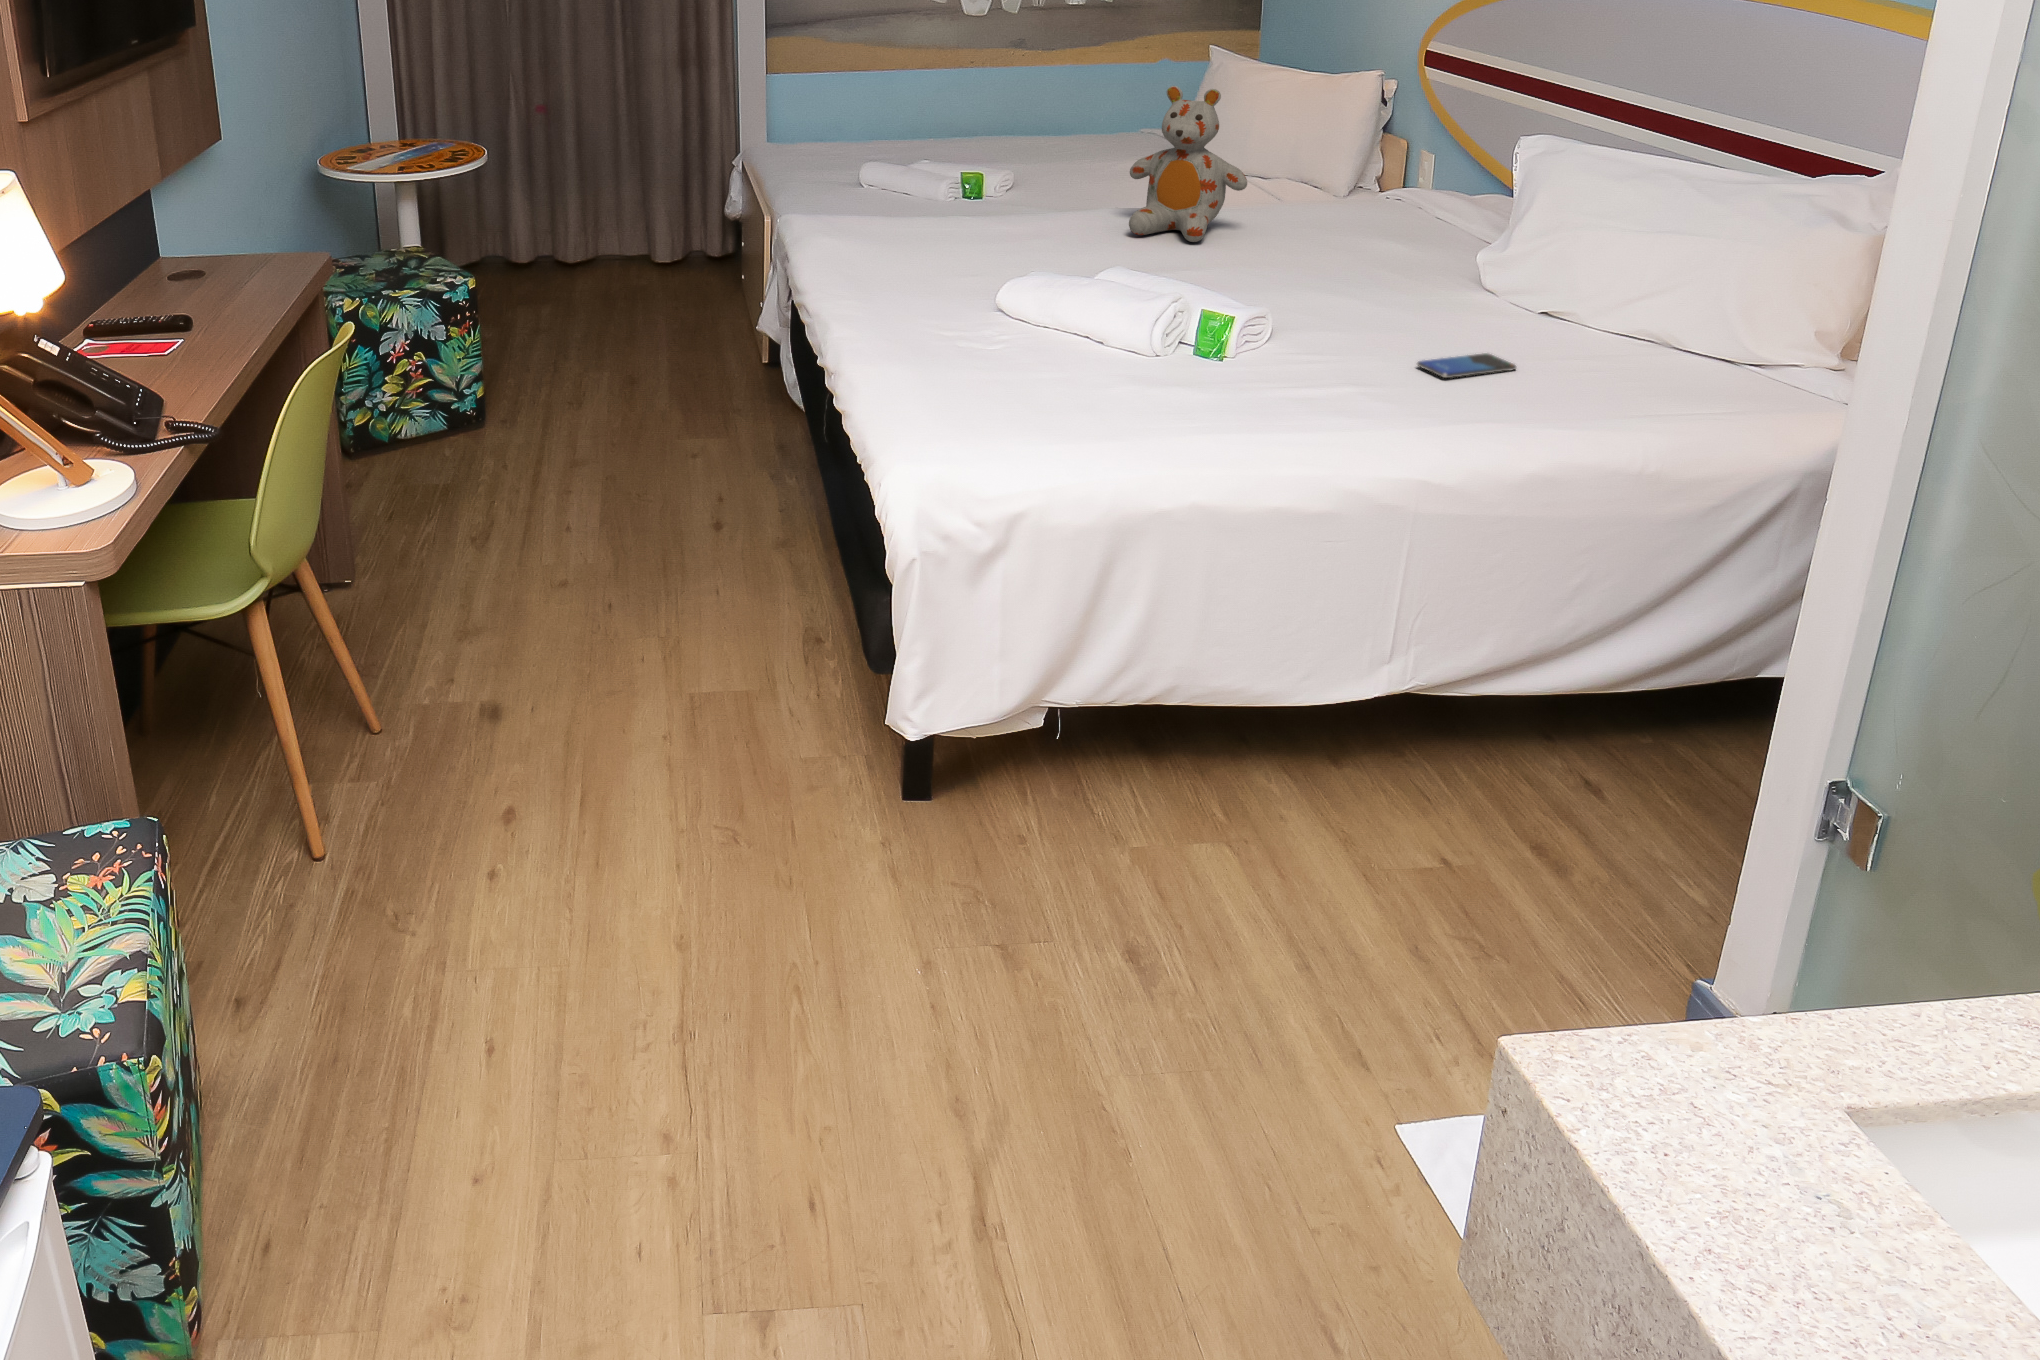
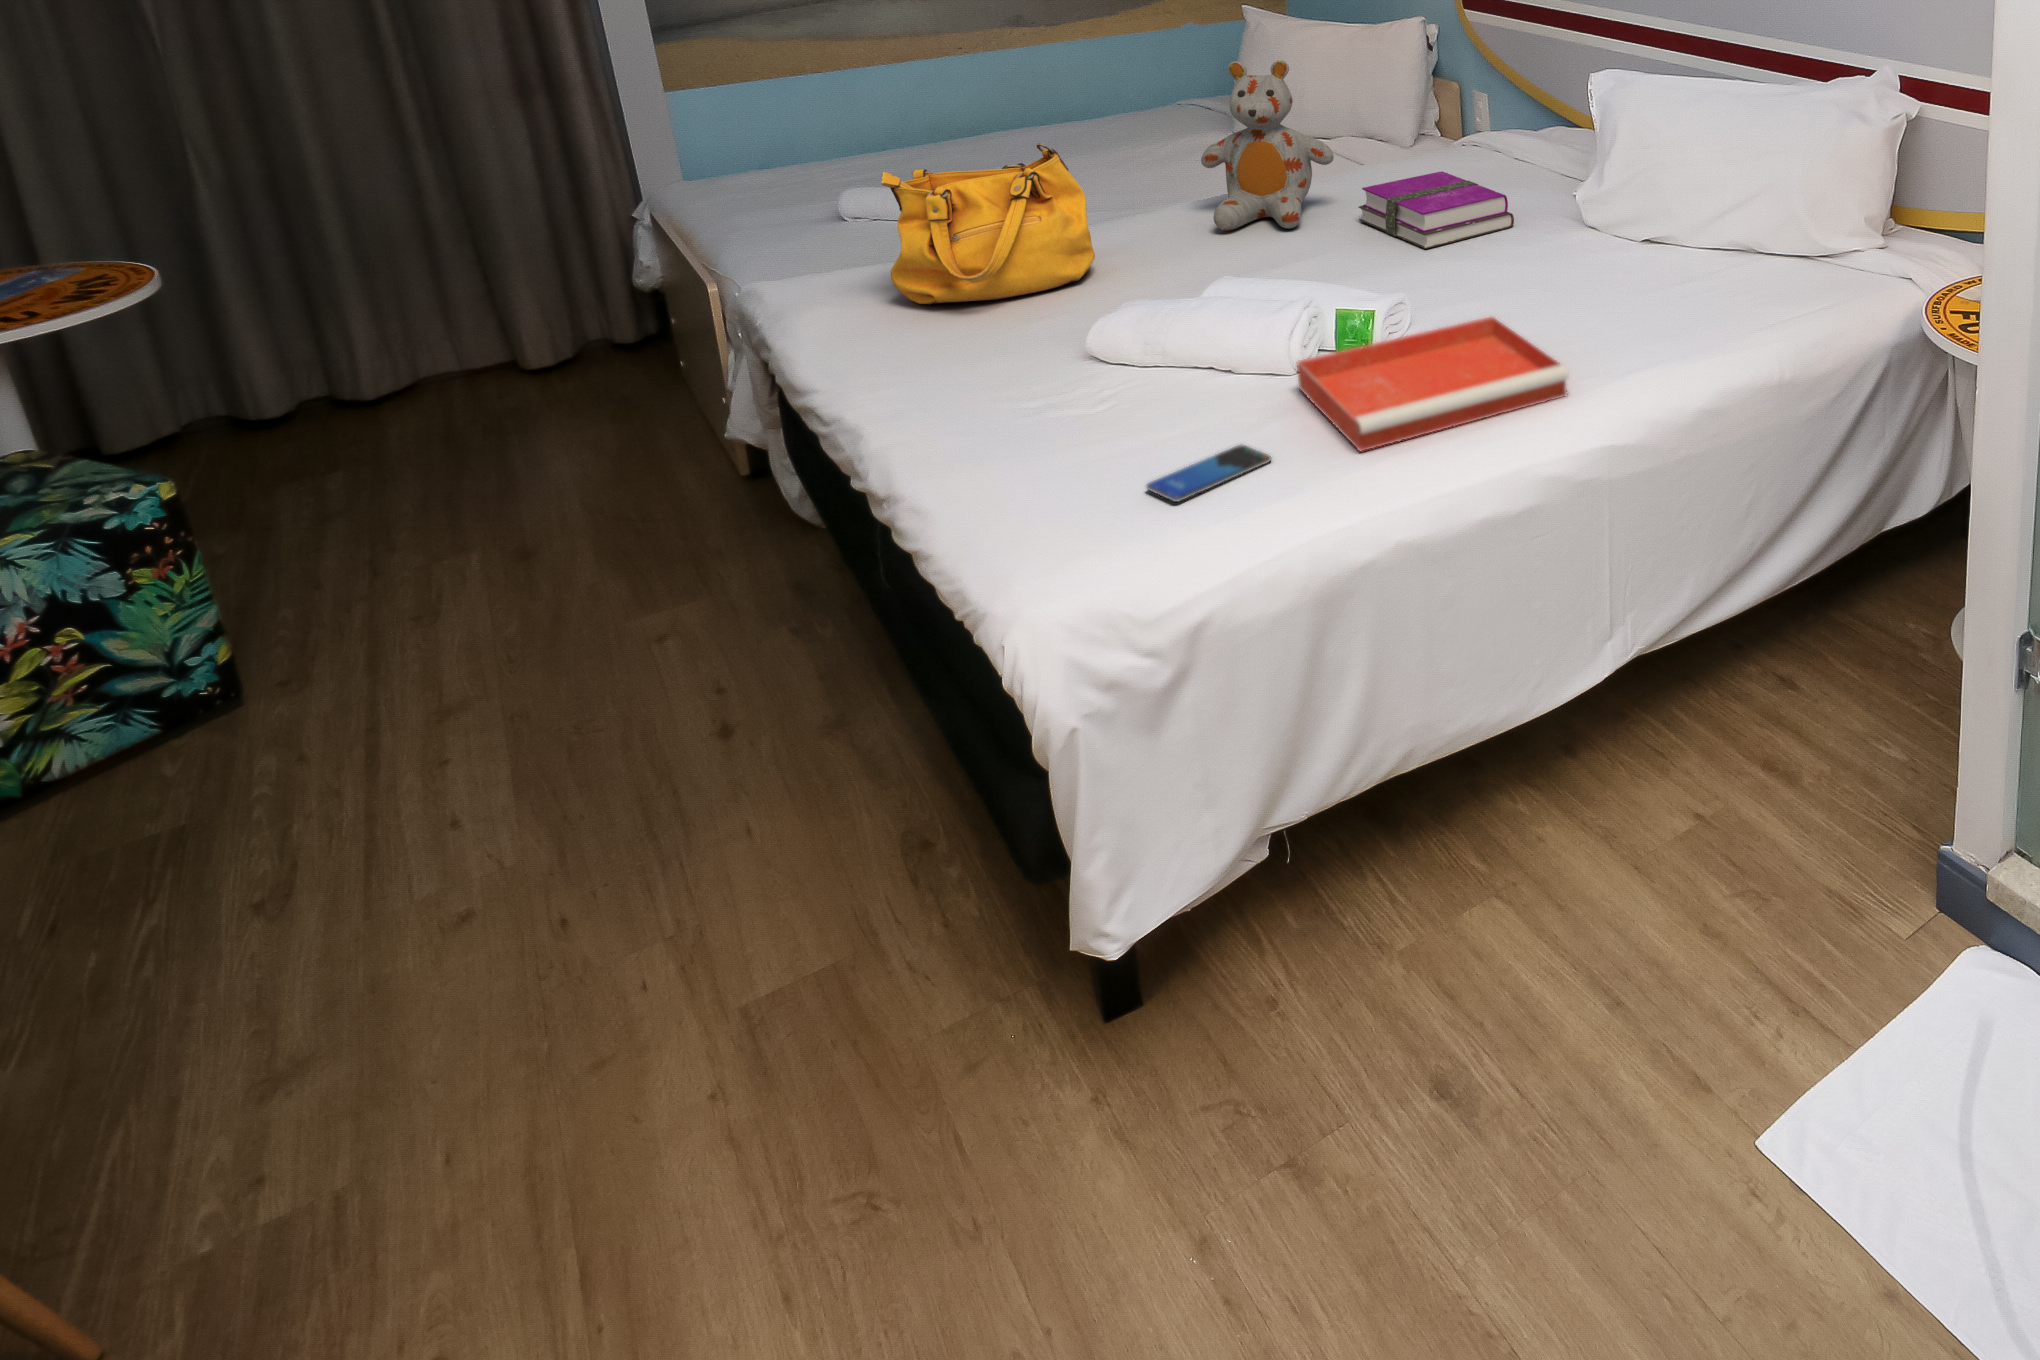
handbag: none [877,134,1027,255] -> present [882,143,1095,304]
hardback book: none [1258,213,1410,280] -> present [1358,172,1514,249]
tray: none [1154,340,1403,425] -> present [1296,317,1569,451]
smartphone: present [1417,353,1516,378] -> present [1146,445,1271,502]

